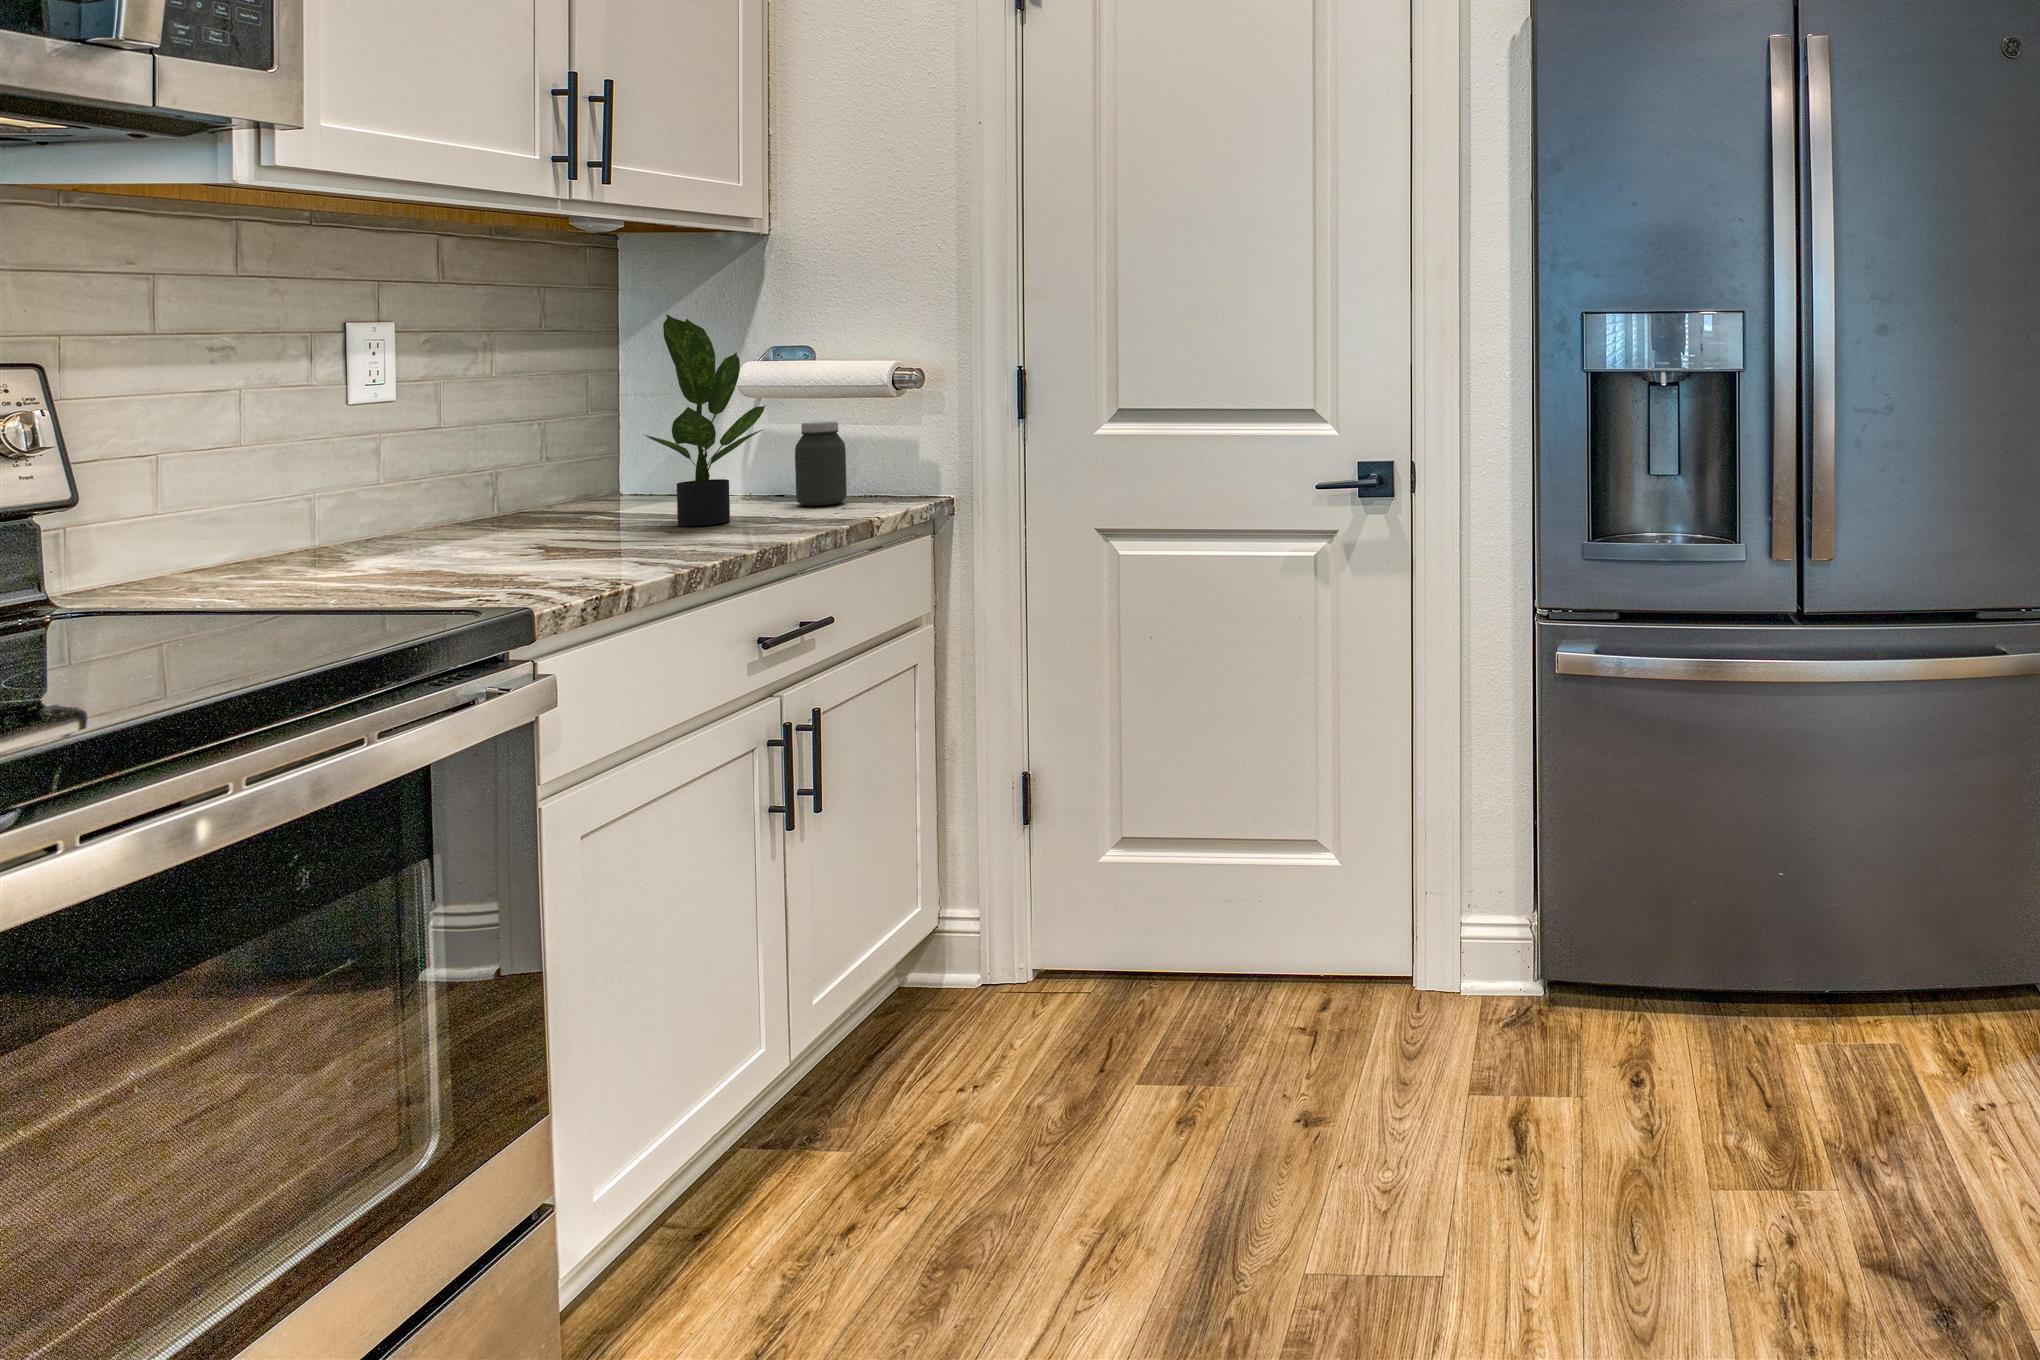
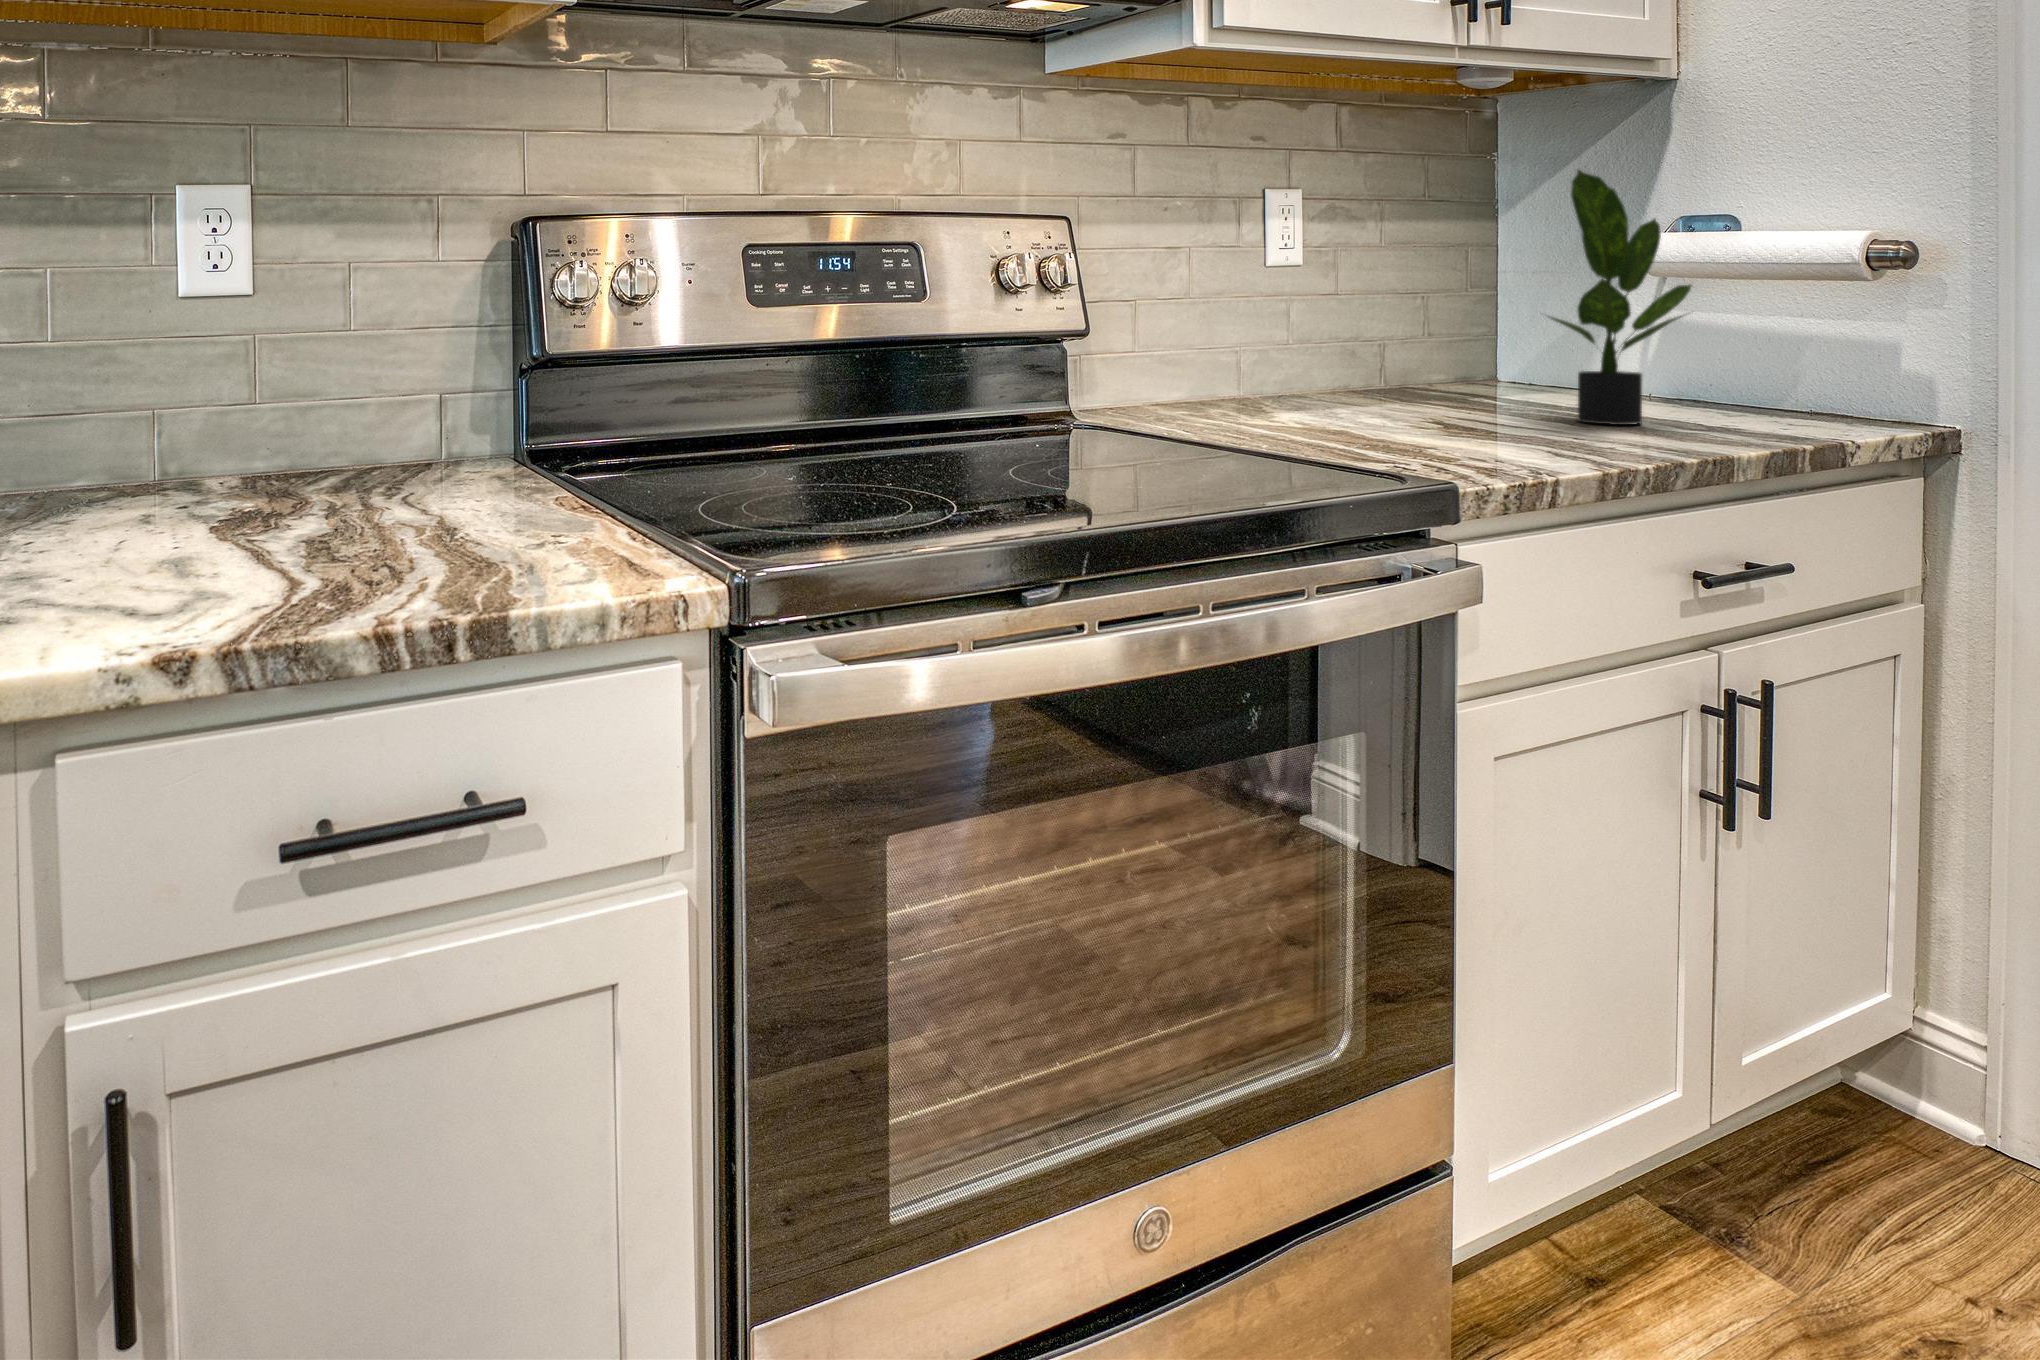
jar: present [795,421,847,506] -> none [1723,311,1796,419]

